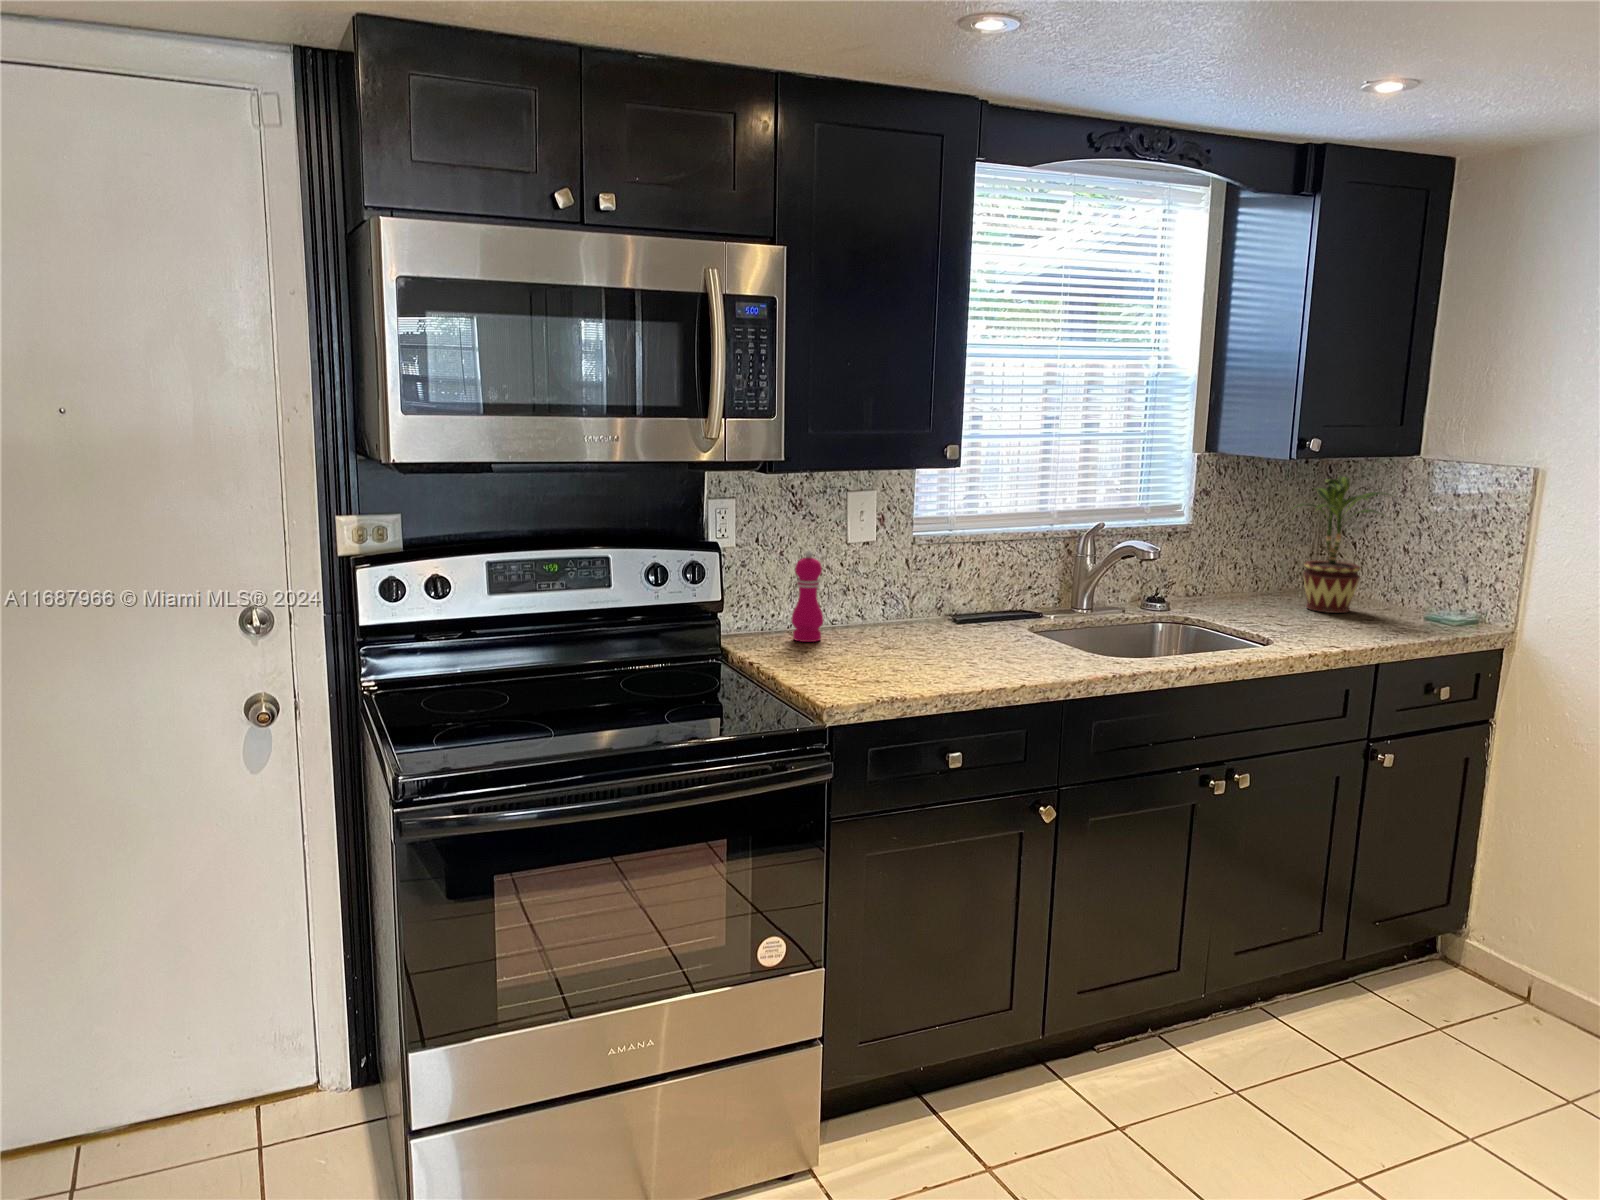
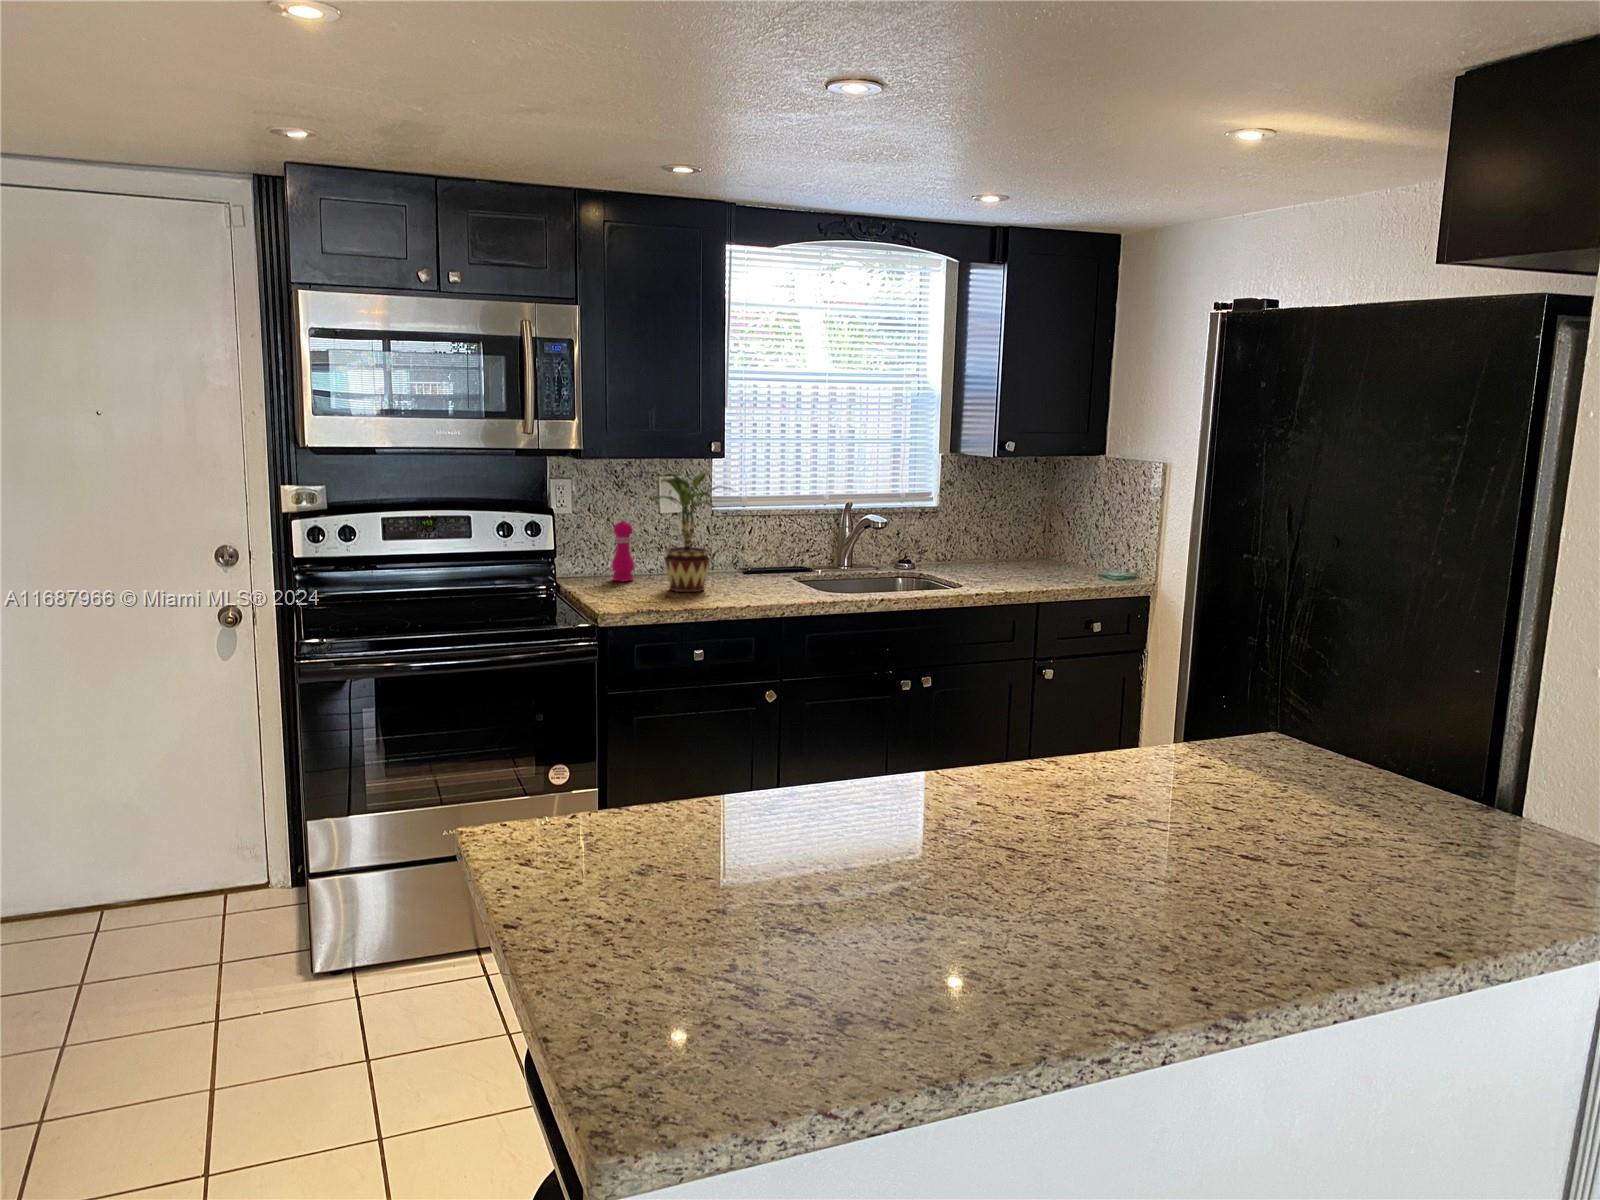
potted plant: present [1294,476,1392,613] -> present [653,472,732,592]

